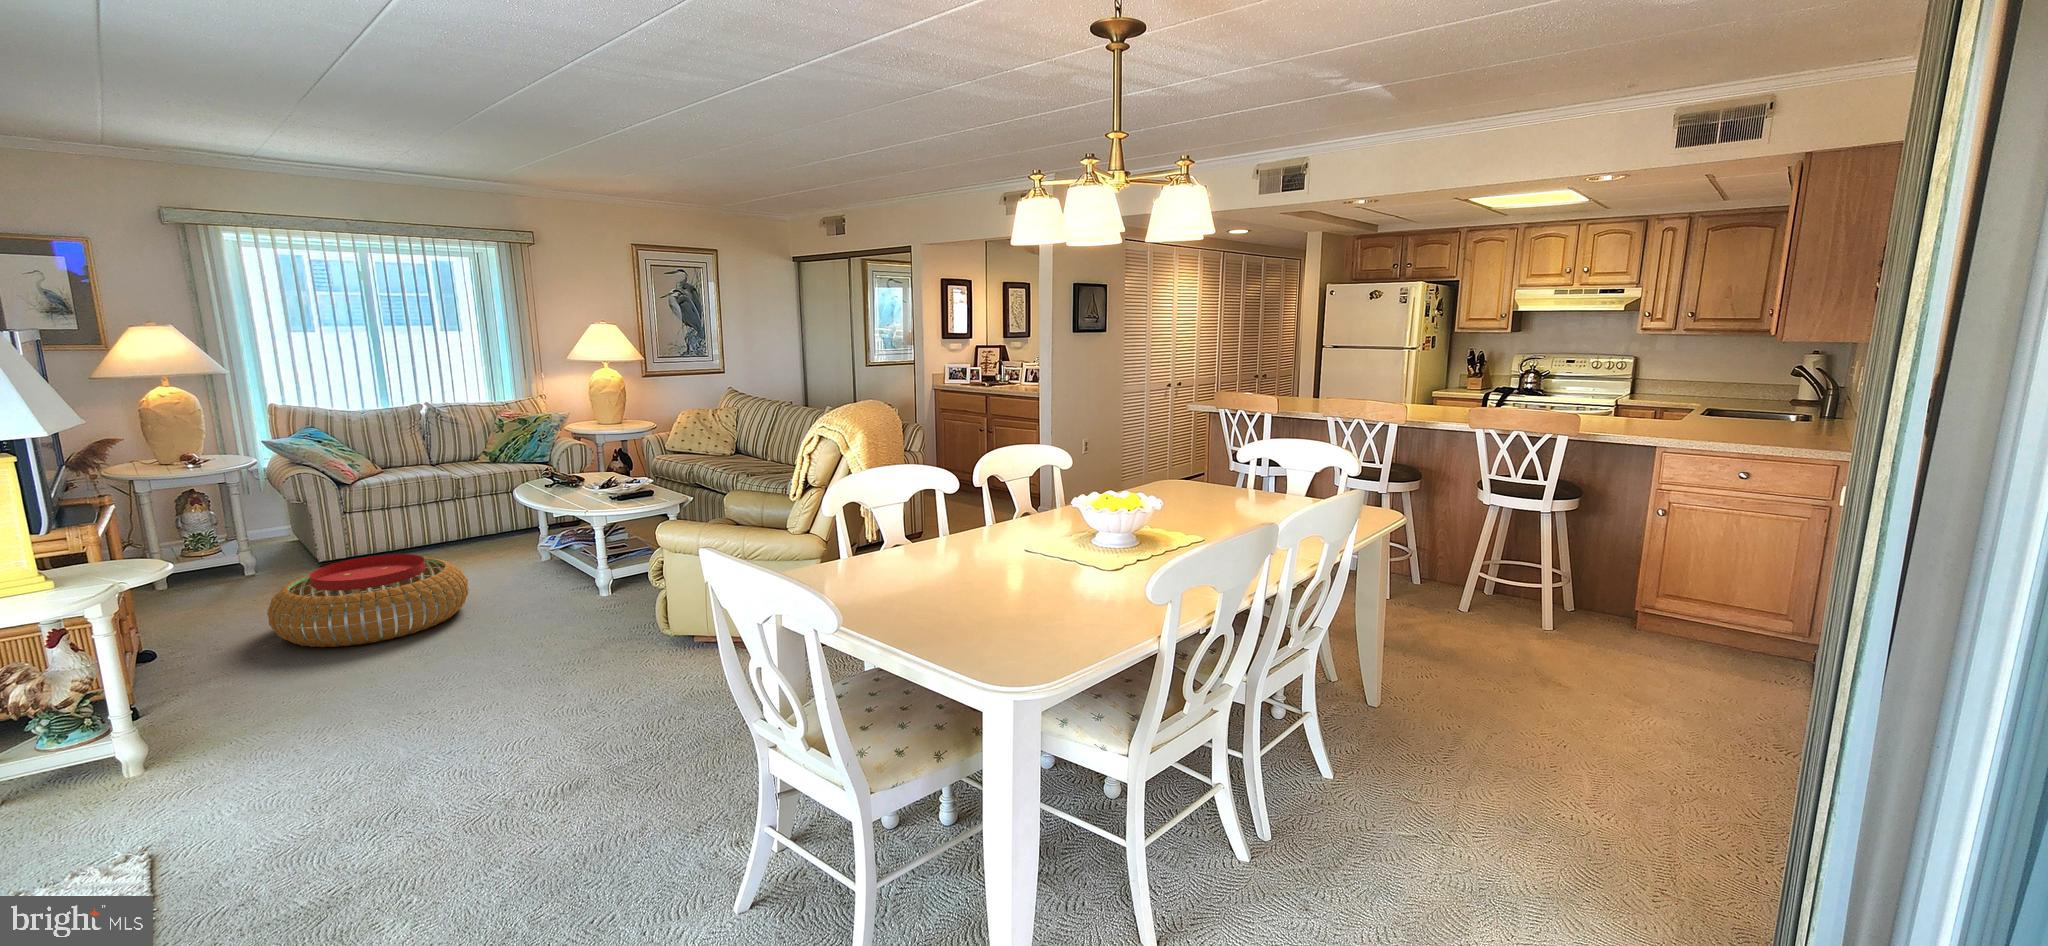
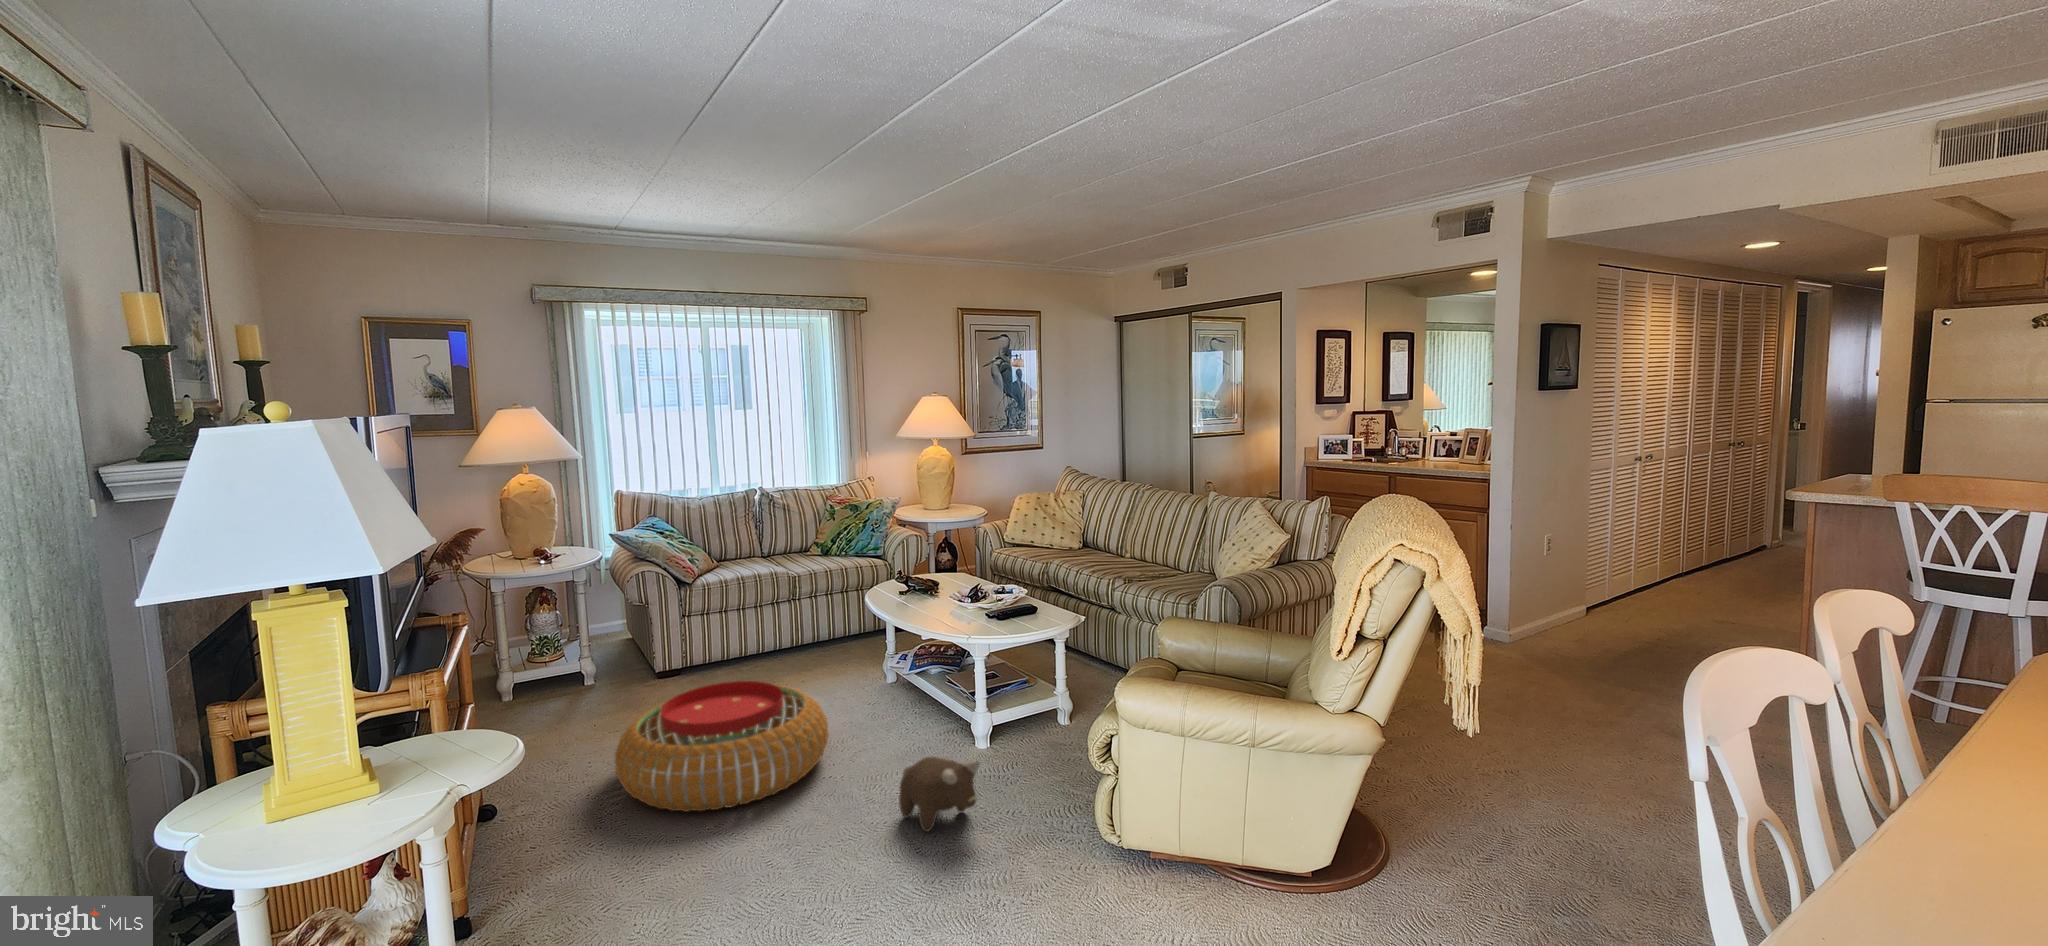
plush toy: none [515,593,576,645] -> present [899,757,980,832]

